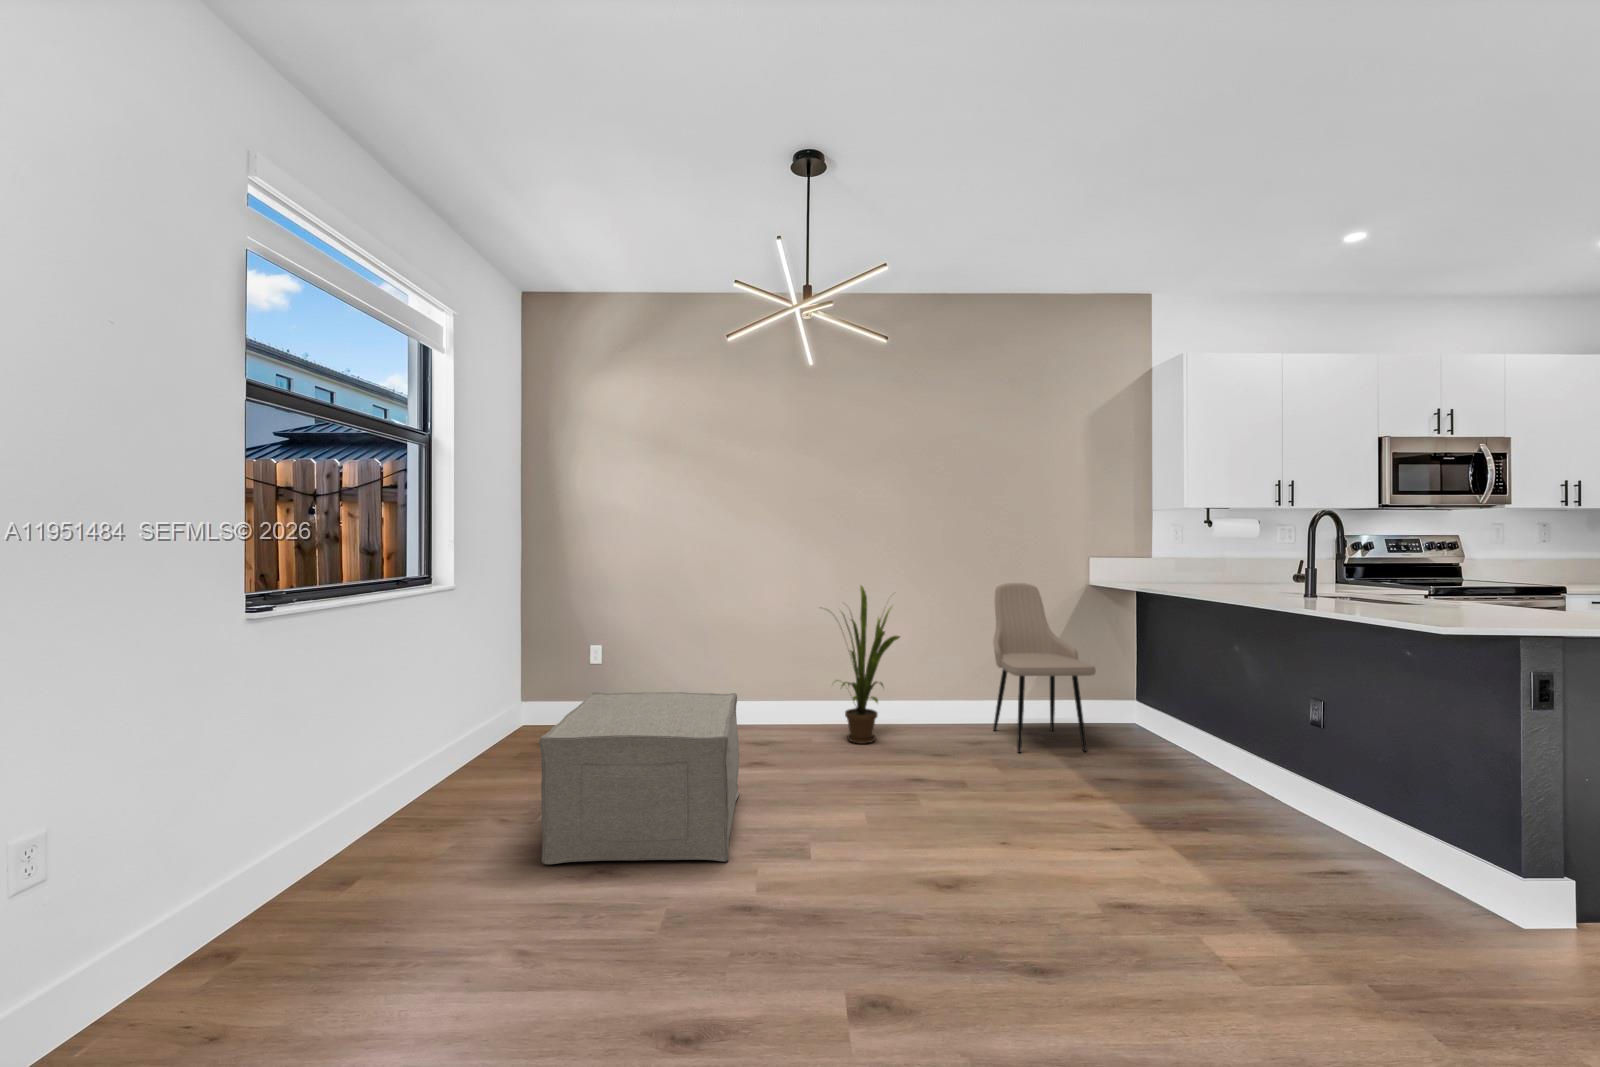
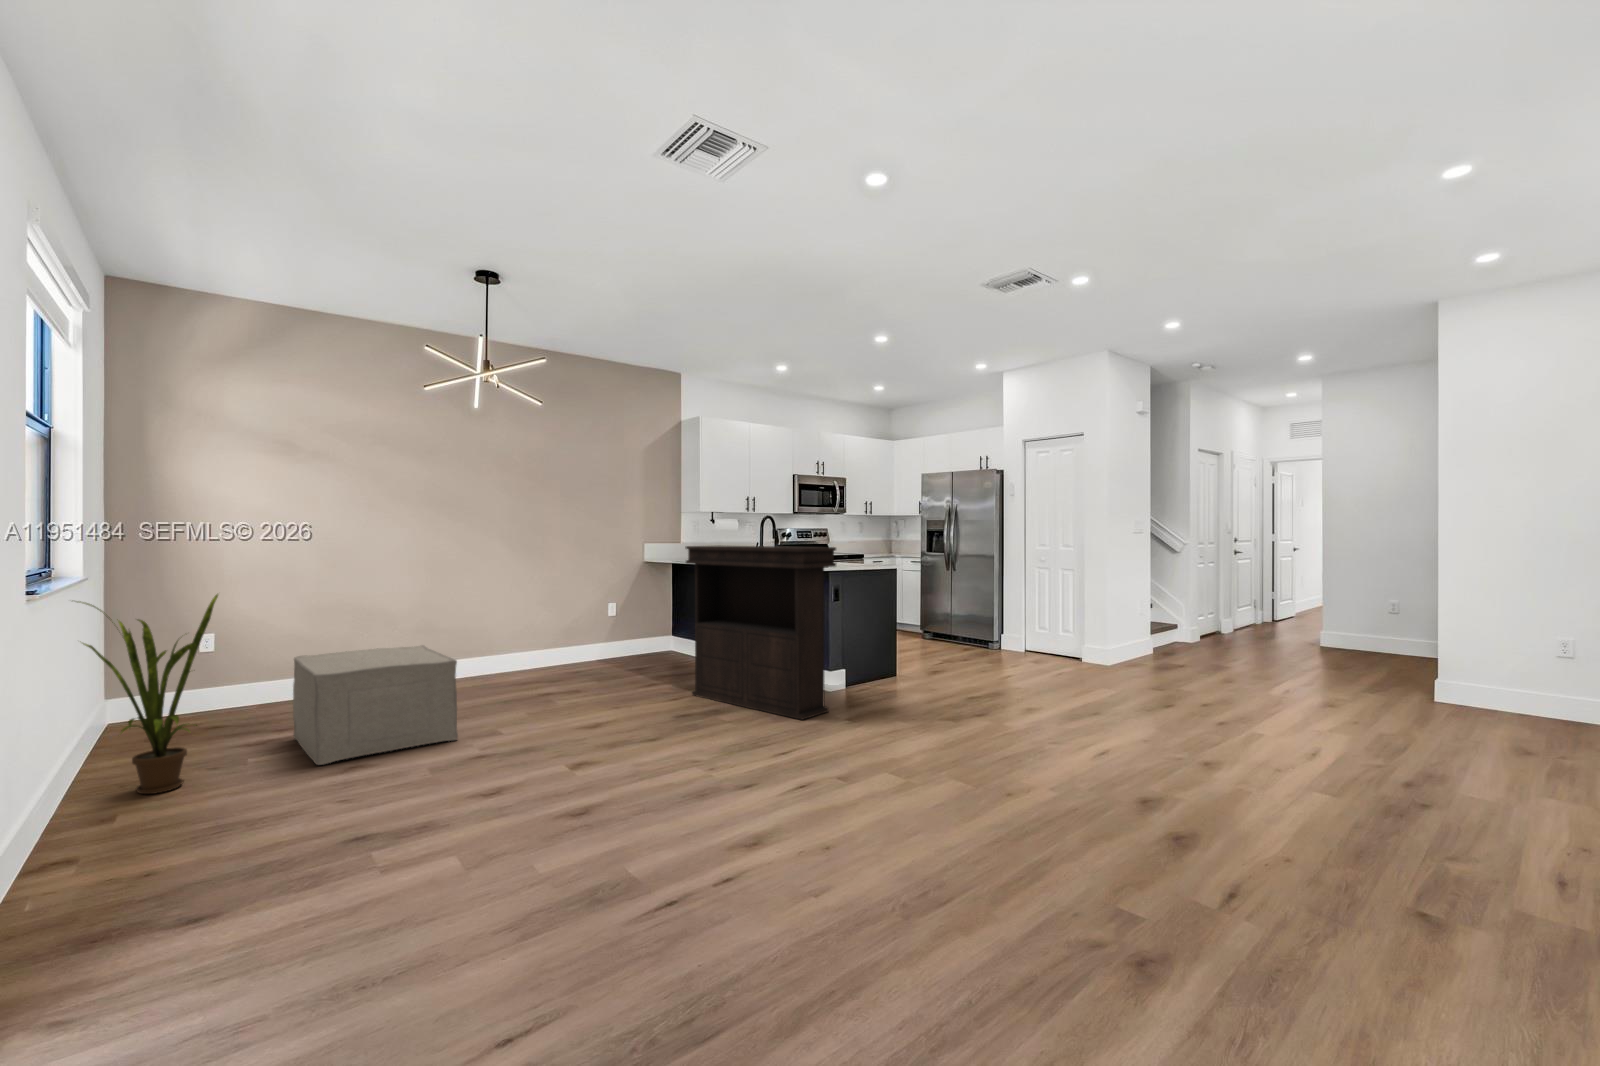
console table: none [1137,566,1594,1065] -> present [685,546,836,720]
dining chair: present [993,583,1096,753] -> none [584,562,653,673]
house plant: present [829,586,900,744] -> present [79,594,218,794]

